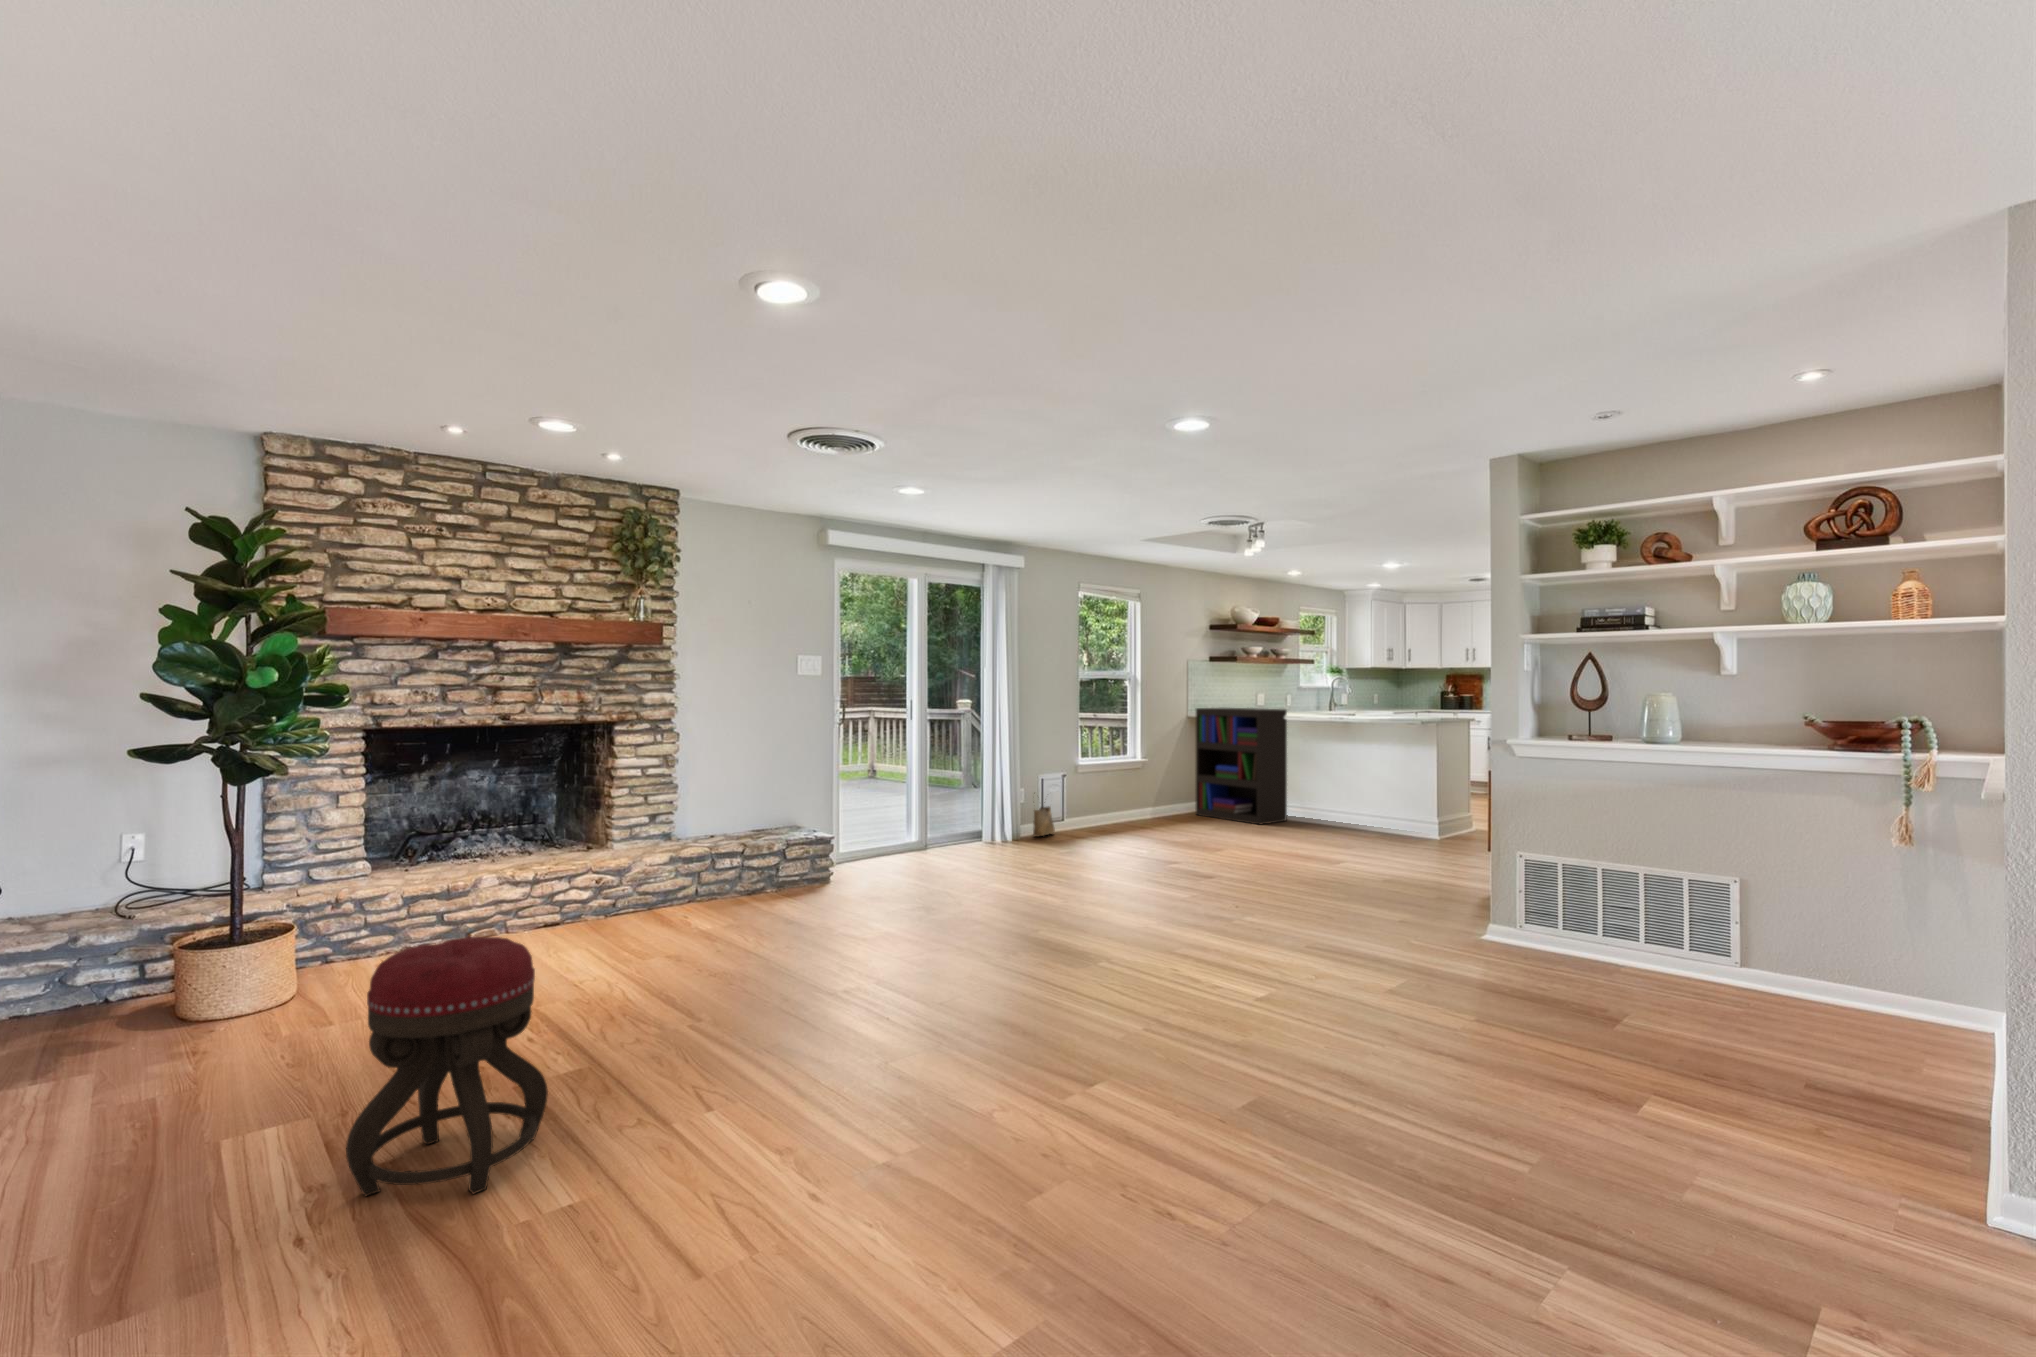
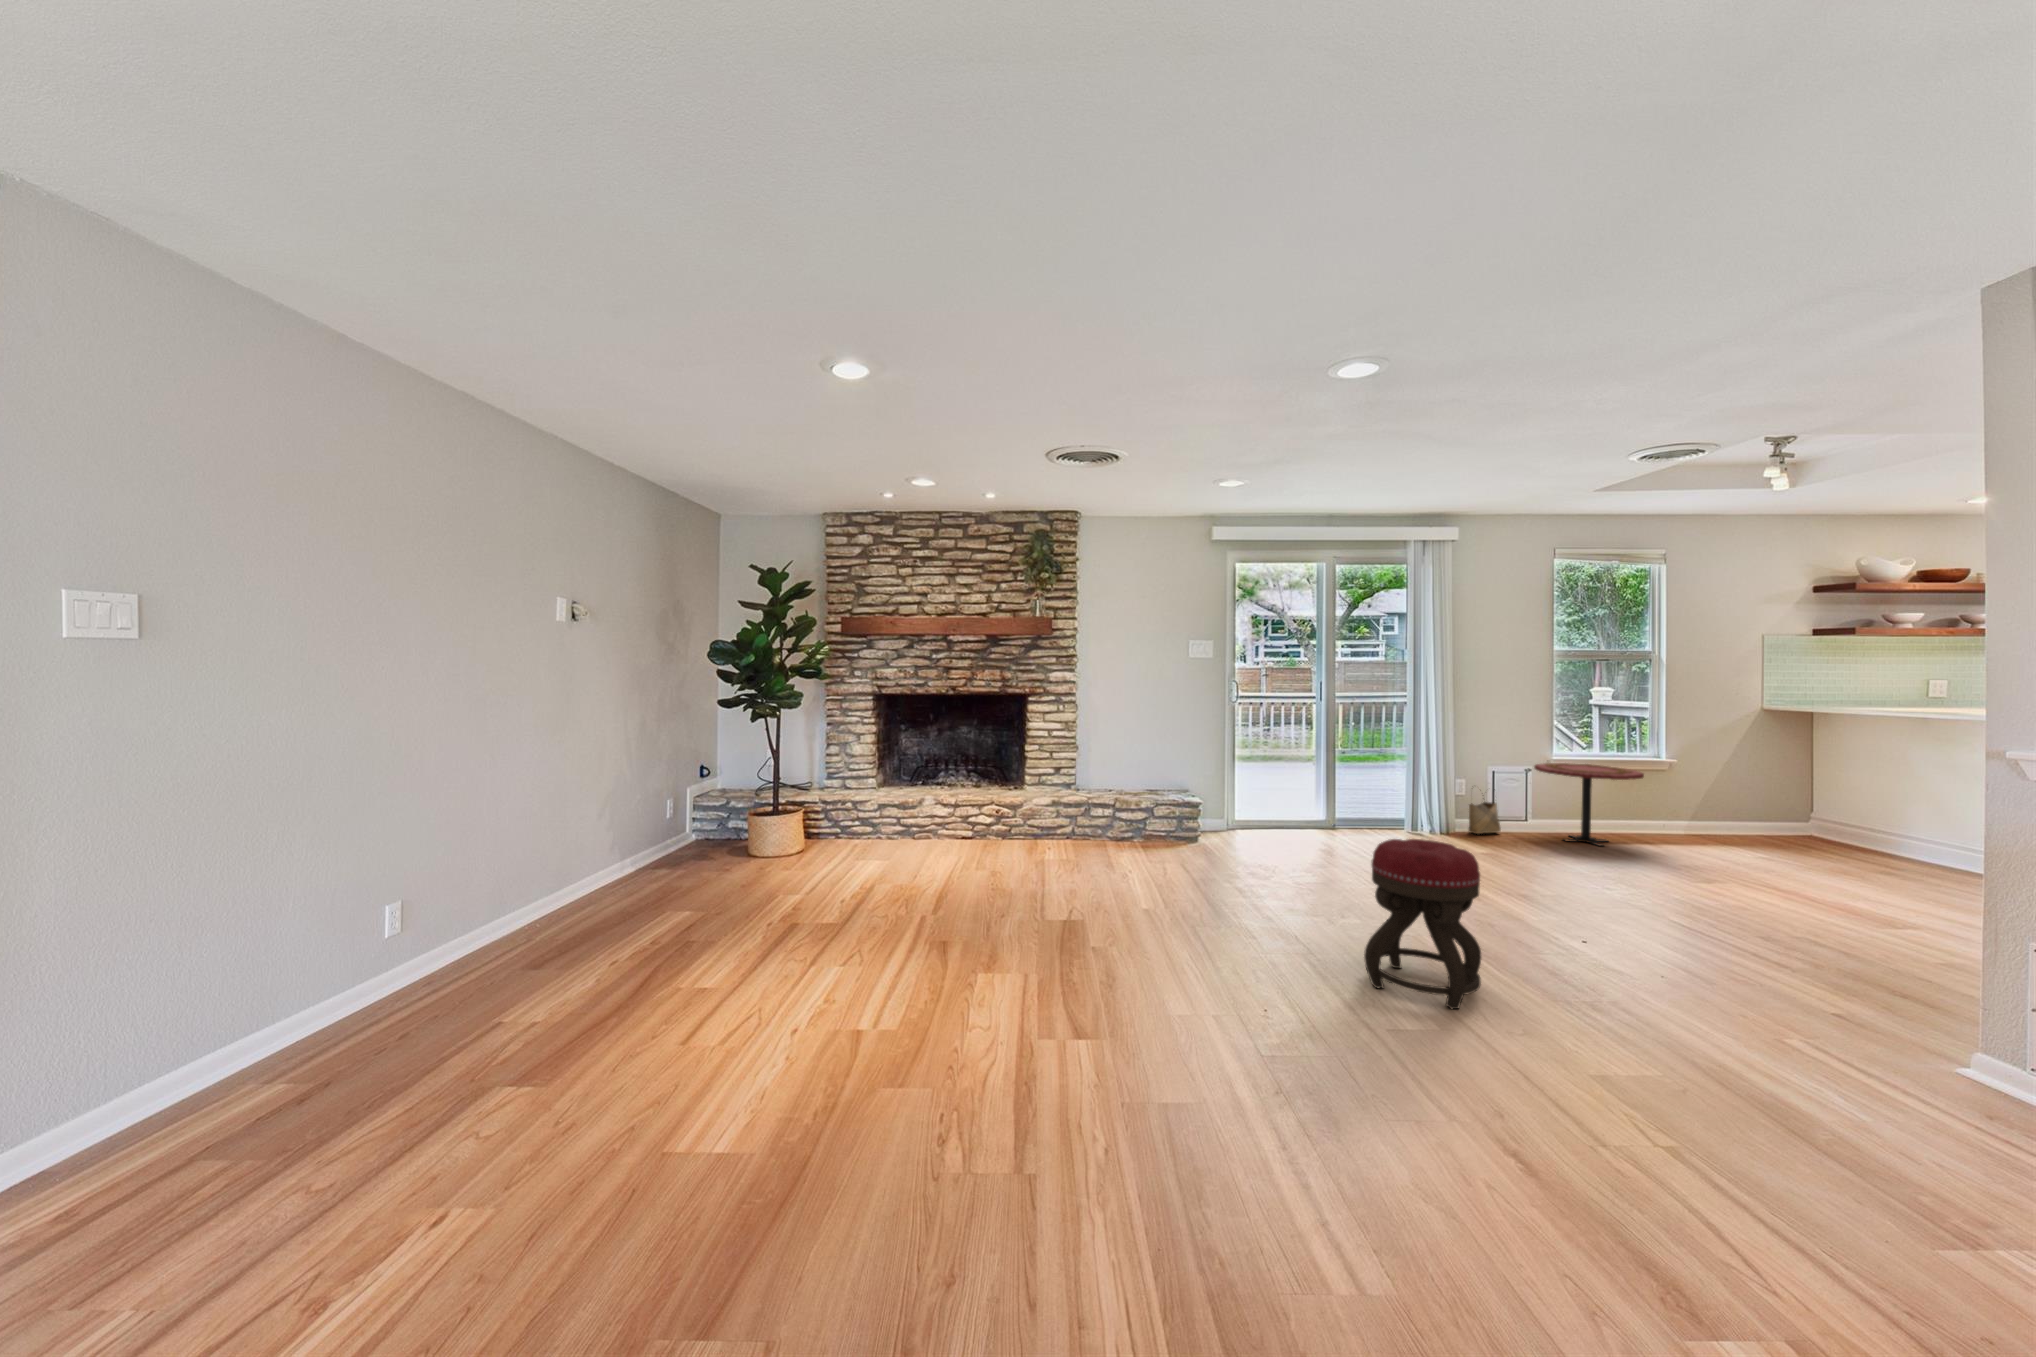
bookshelf: present [1196,708,1287,825] -> none [1760,701,1939,872]
side table: none [1075,765,1148,833] -> present [1534,763,1644,846]
ottoman: present [346,937,548,1196] -> present [1364,839,1481,1009]

